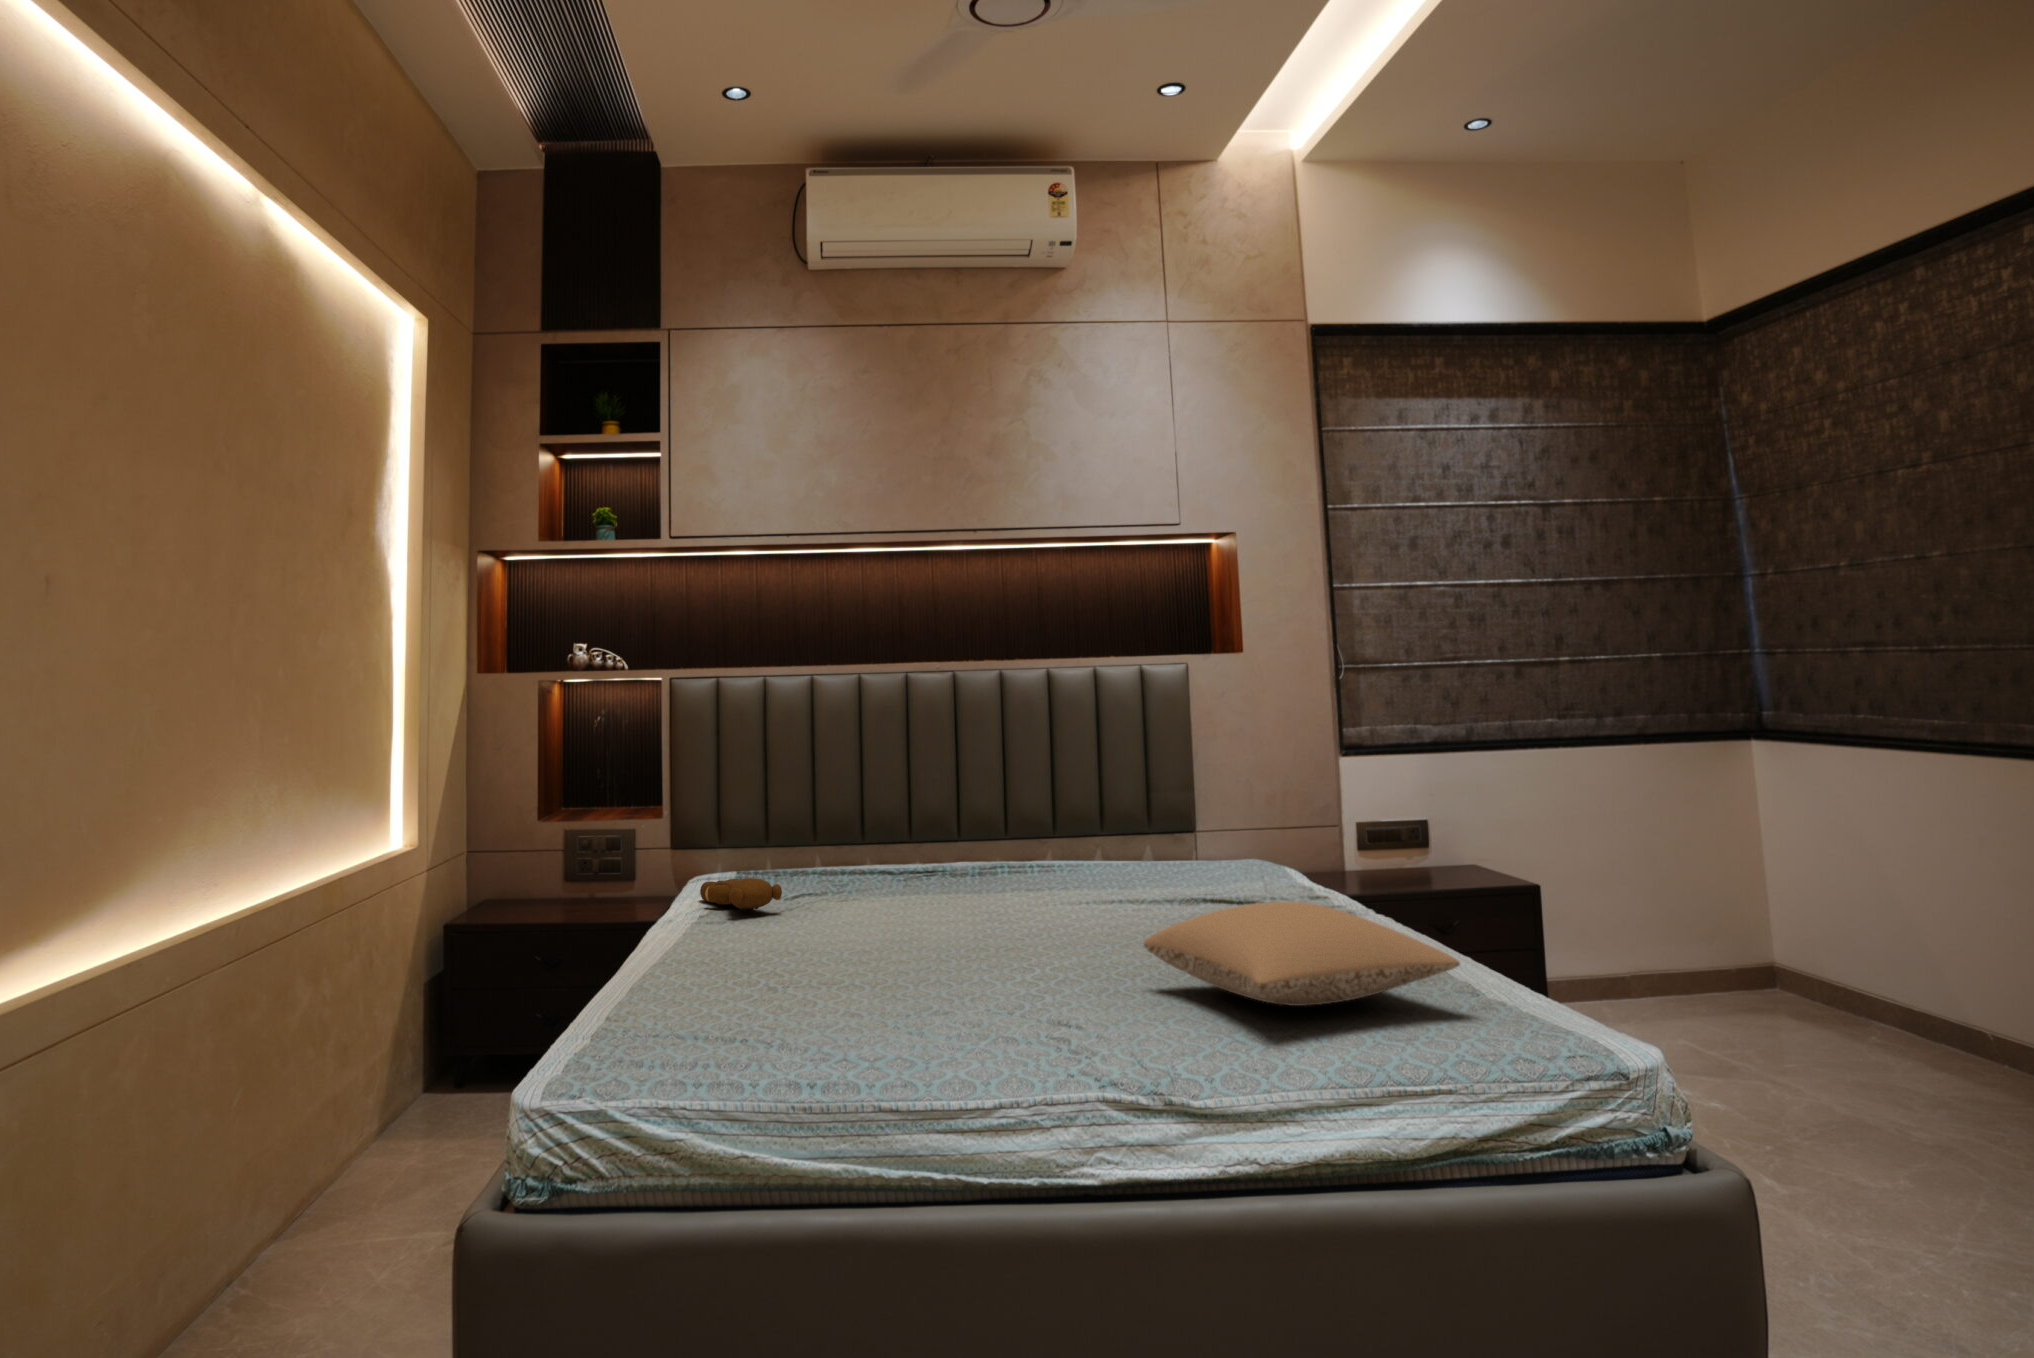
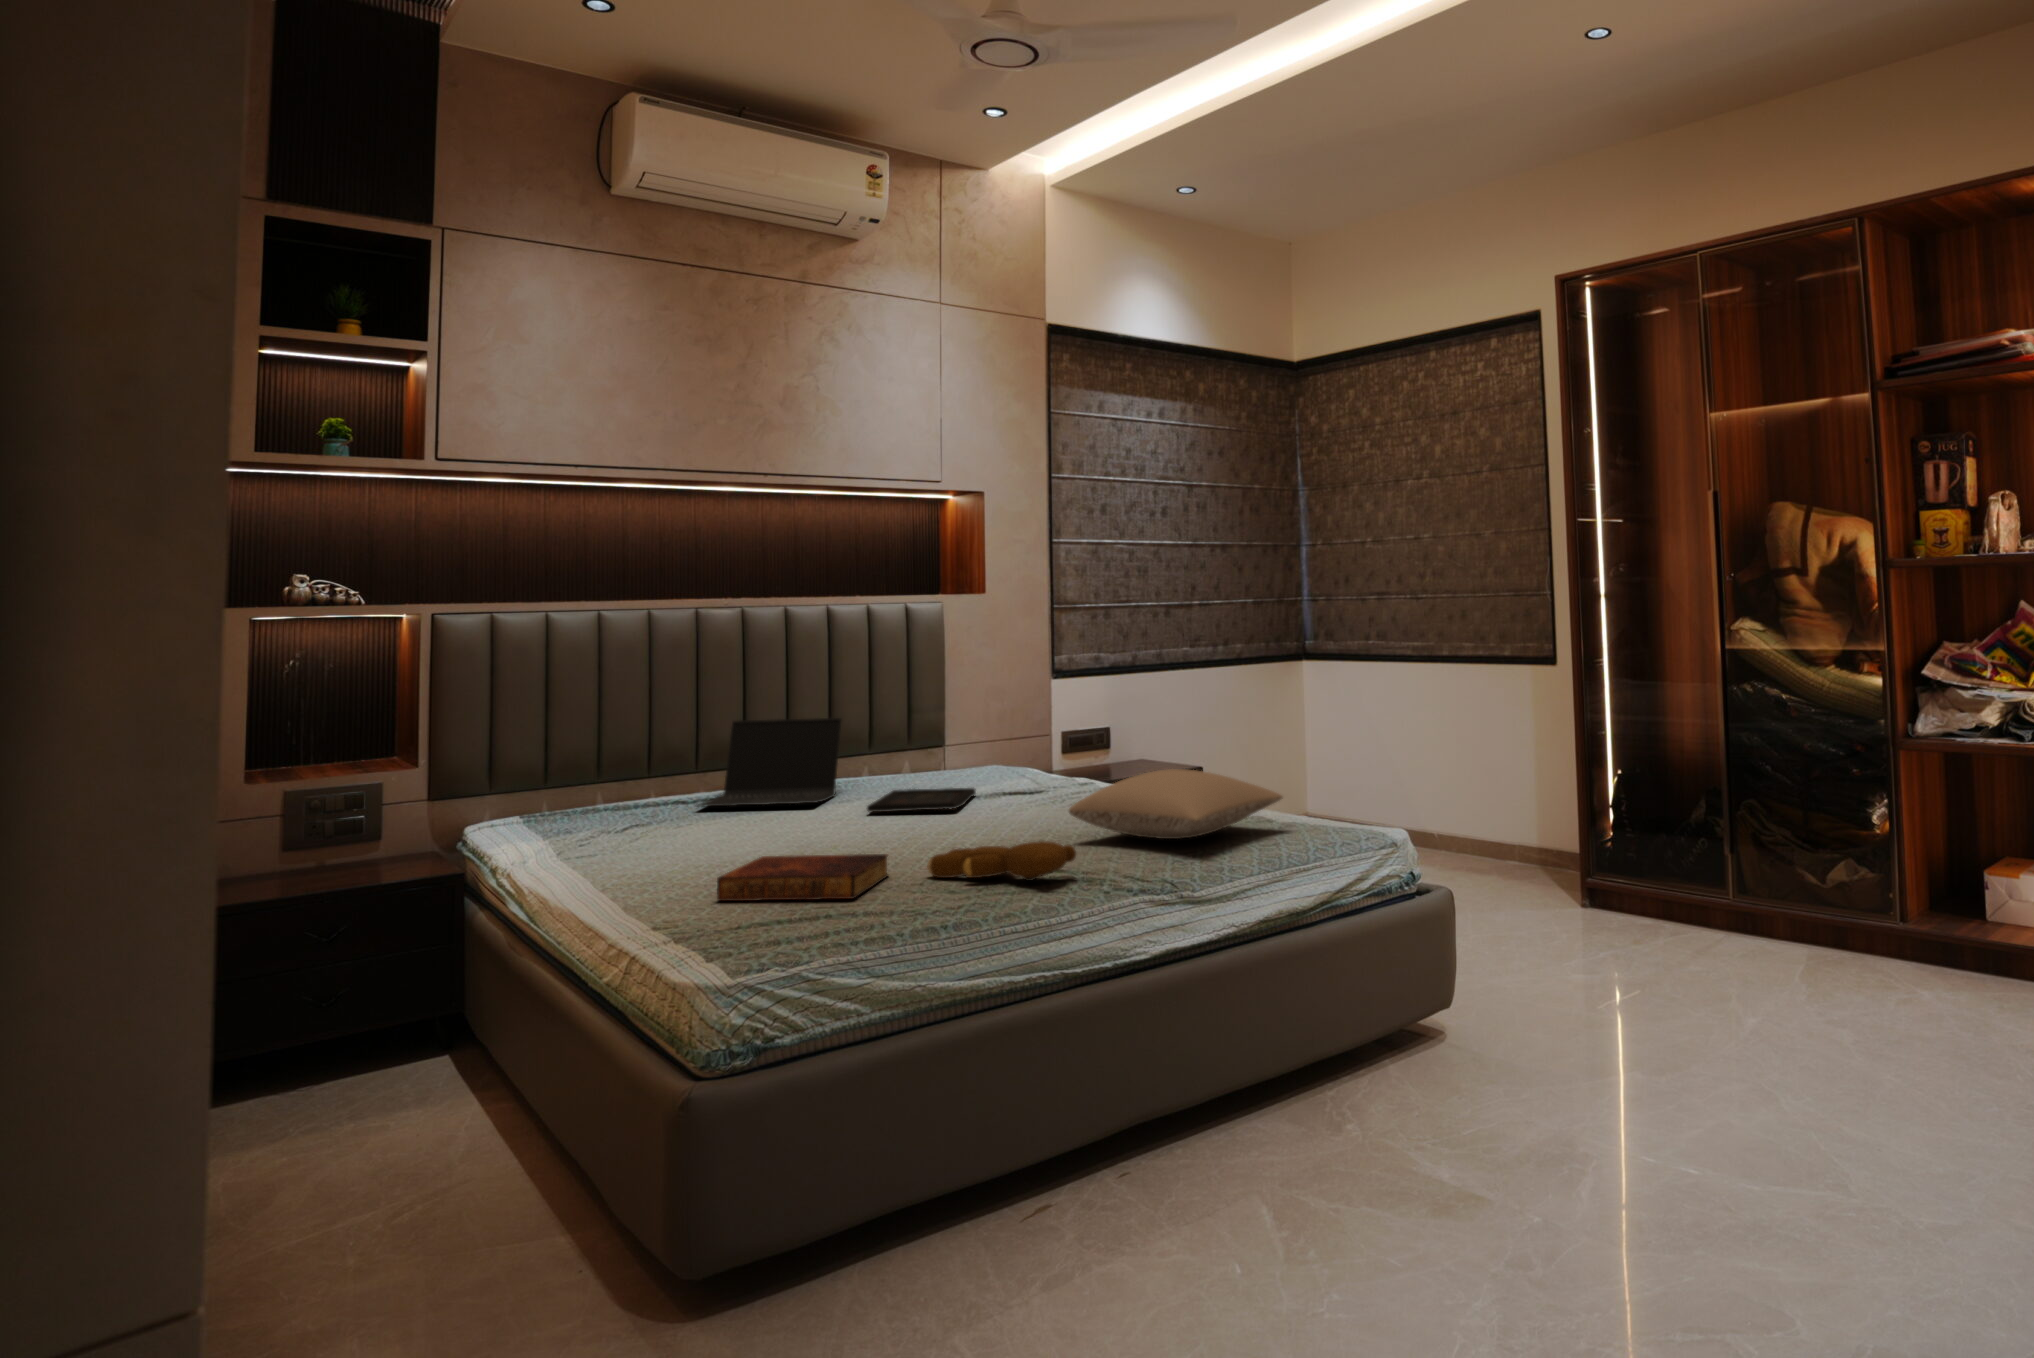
laptop: none [869,794,1030,894] -> present [698,718,841,807]
teddy bear: present [700,878,782,912] -> present [927,841,1076,881]
tray: none [1006,888,1157,920] -> present [866,788,976,812]
book: none [697,954,891,1023] -> present [717,854,888,901]

